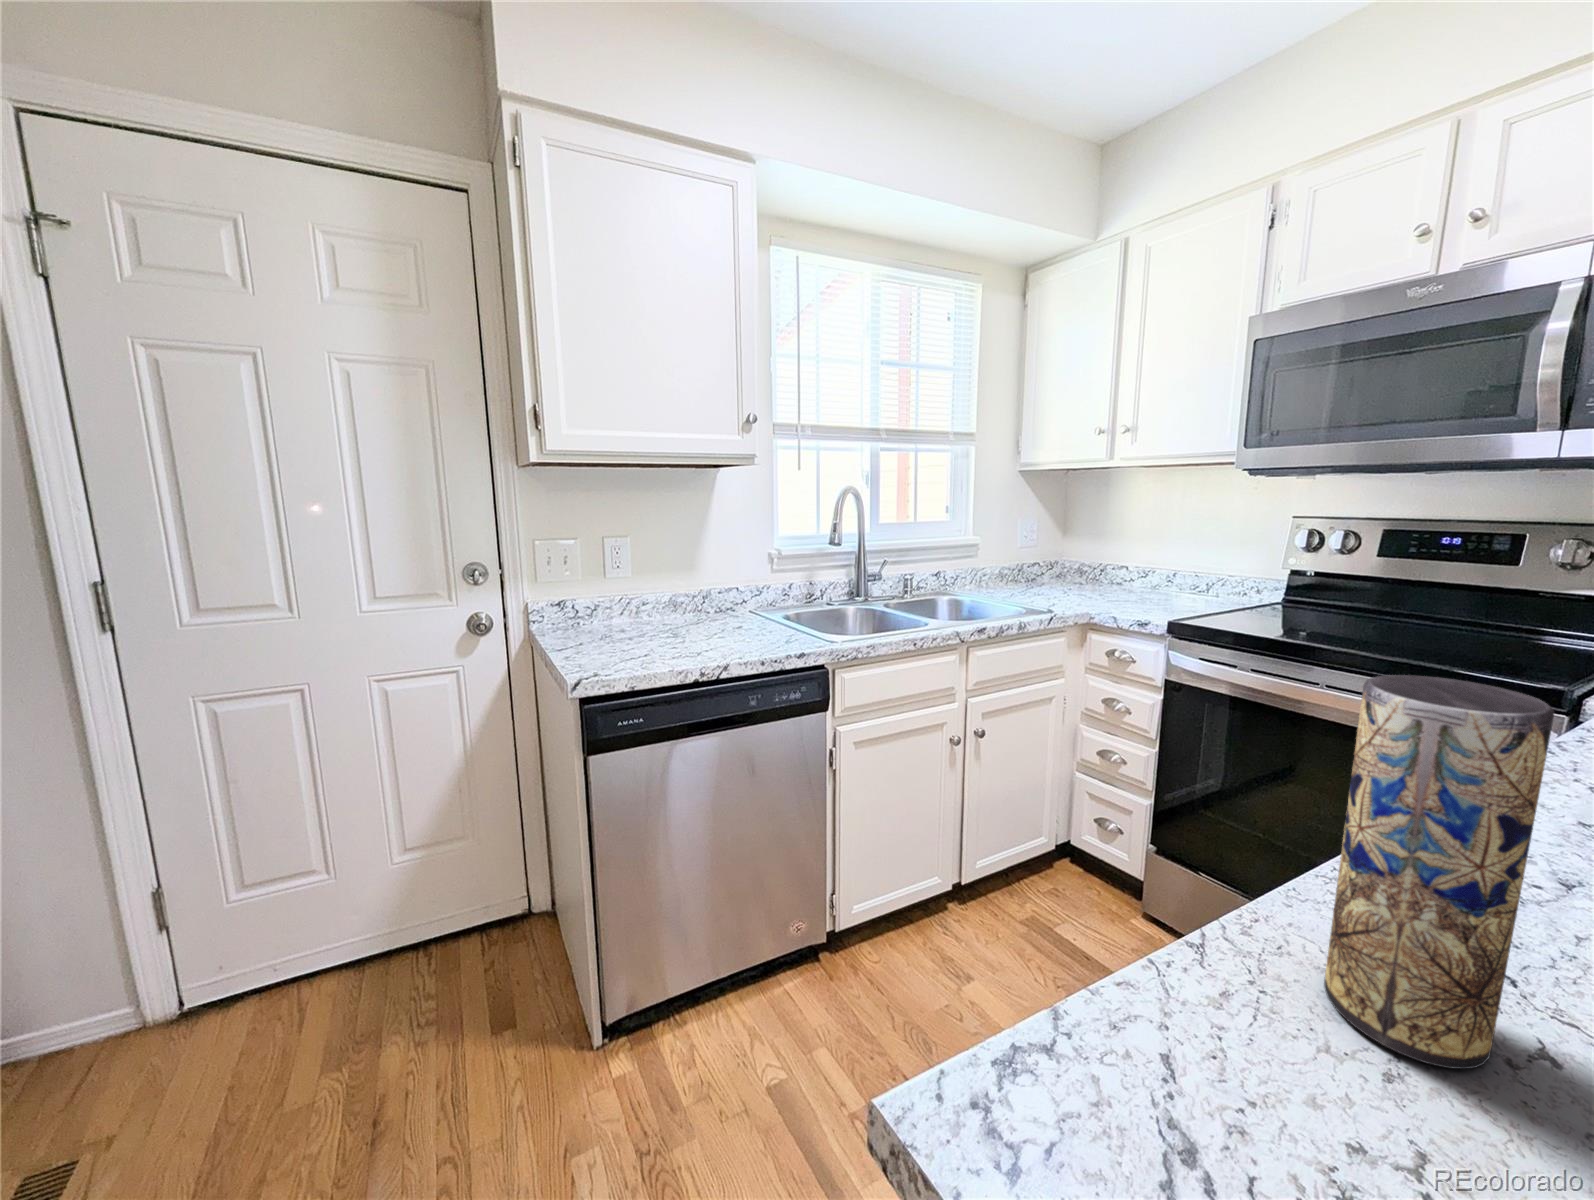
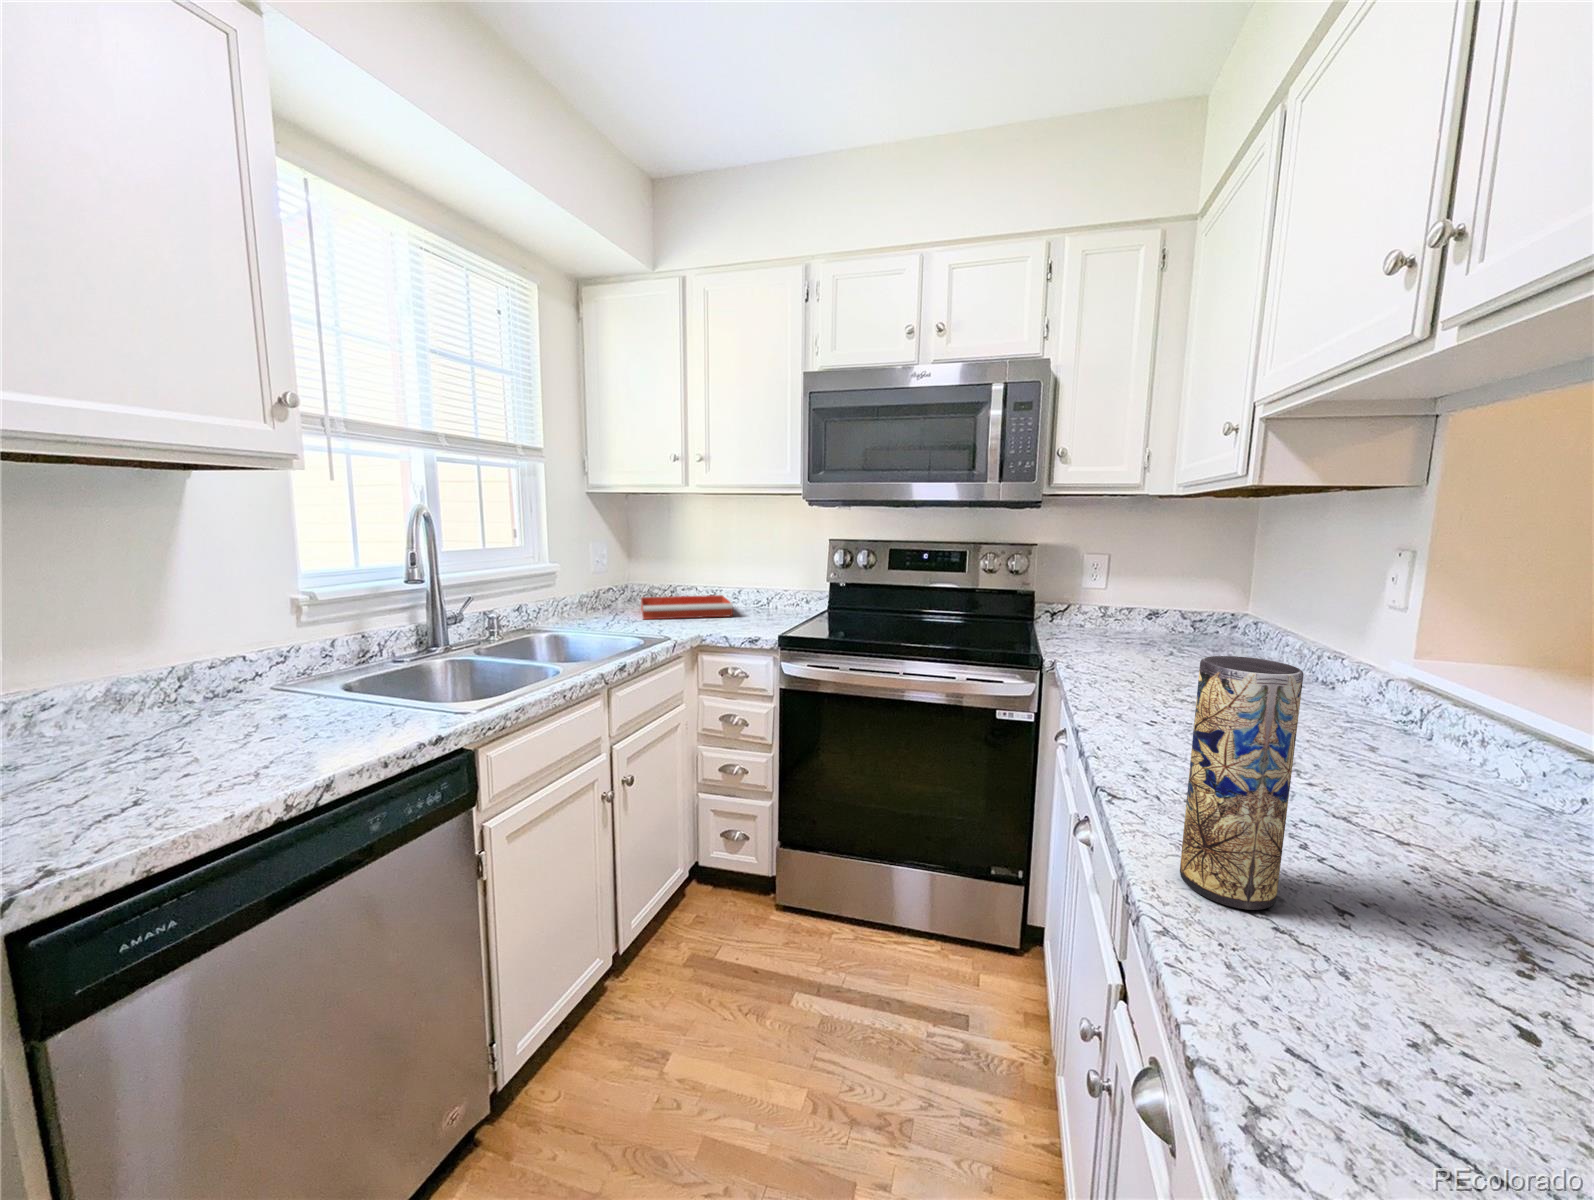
tray: none [1046,571,1154,597] -> present [641,595,733,619]

